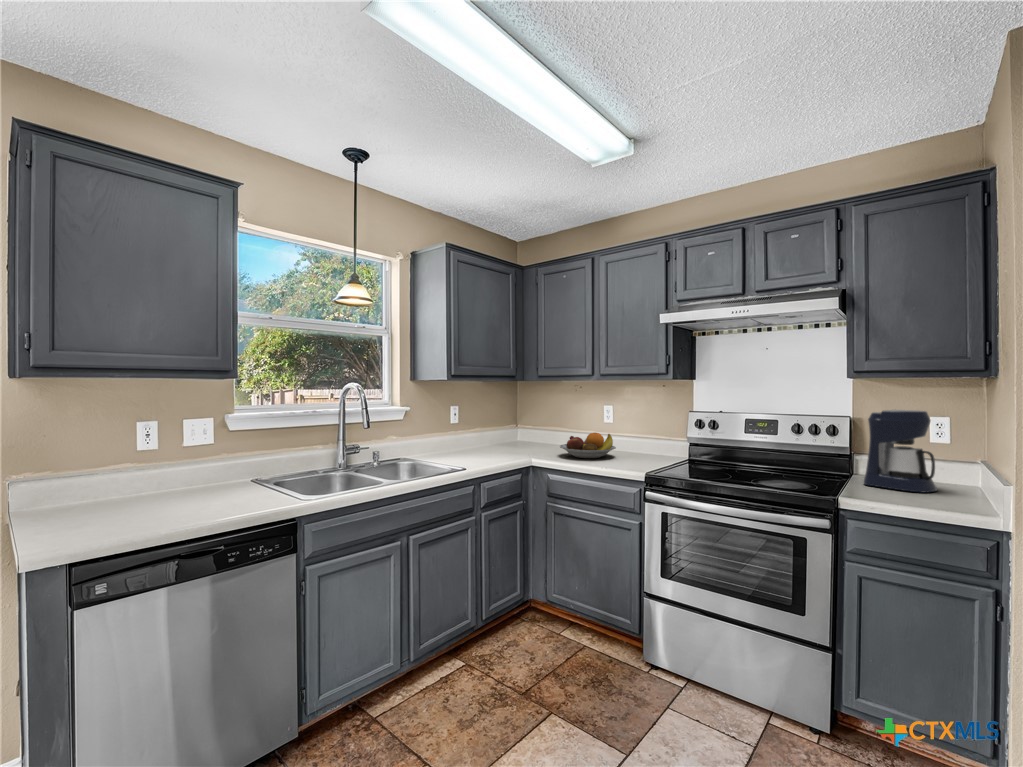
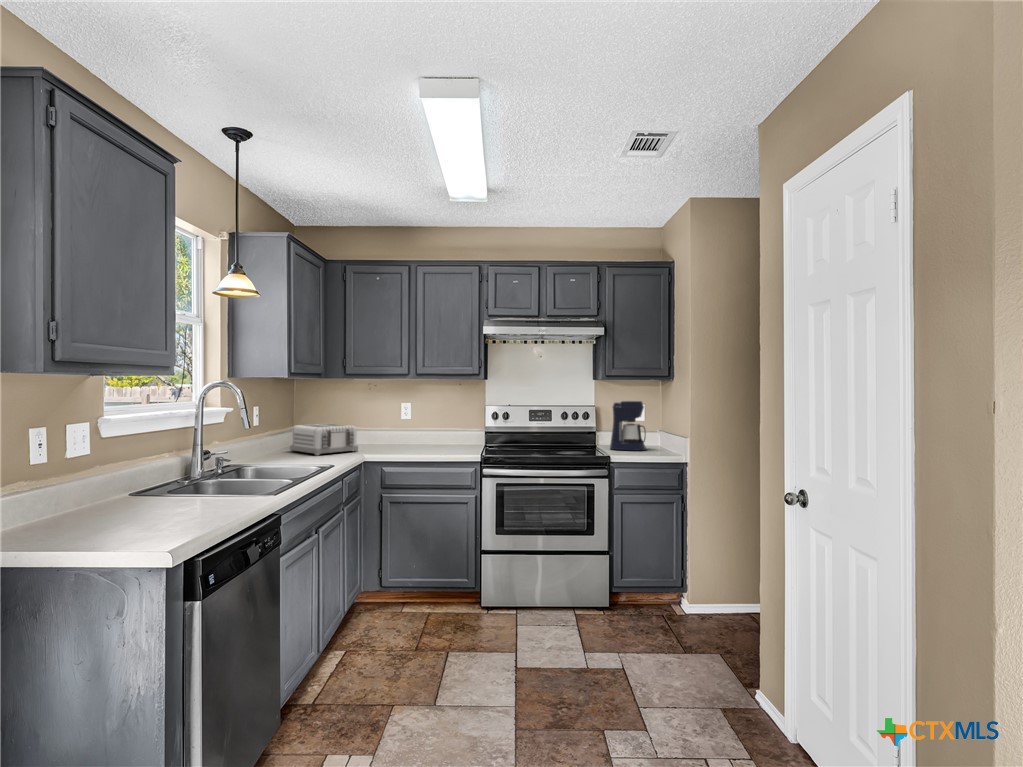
toaster: none [483,424,535,456] -> present [290,424,358,455]
fruit bowl: present [560,433,616,458] -> none [381,427,433,450]

